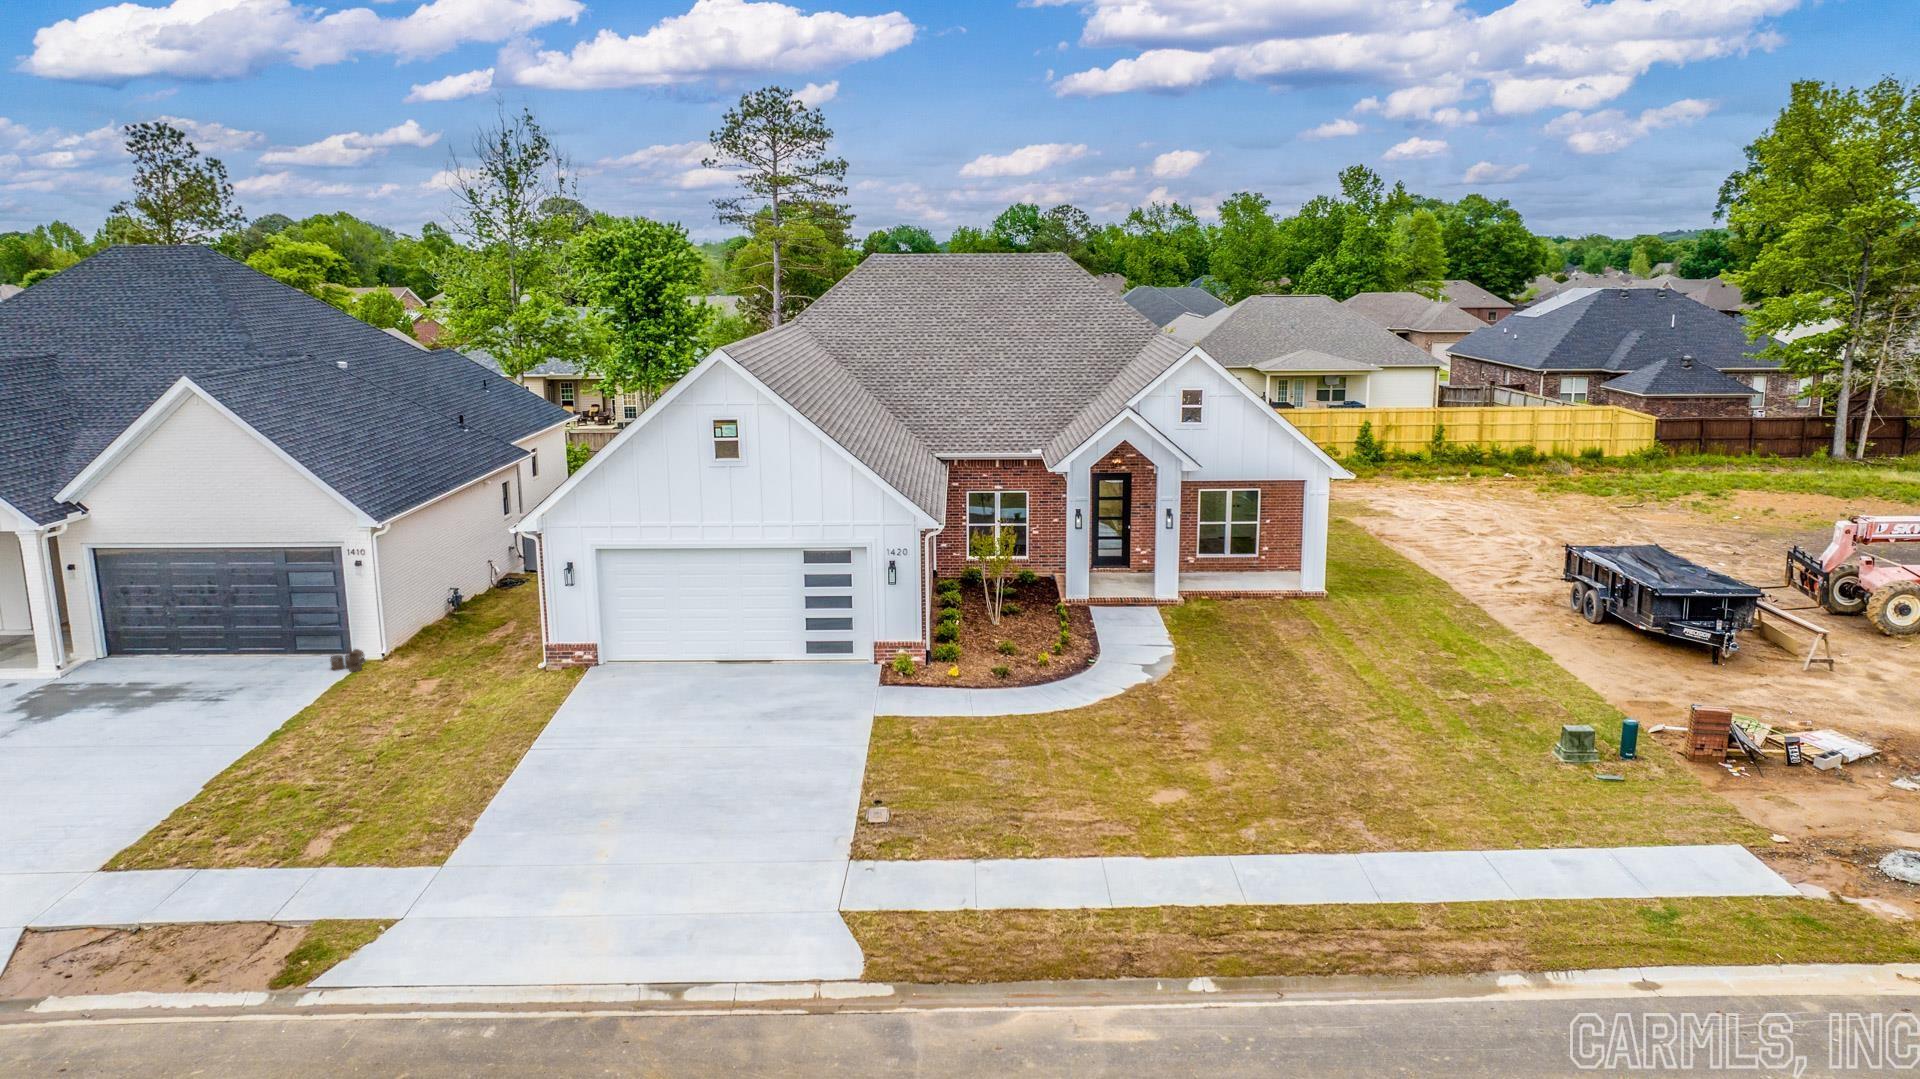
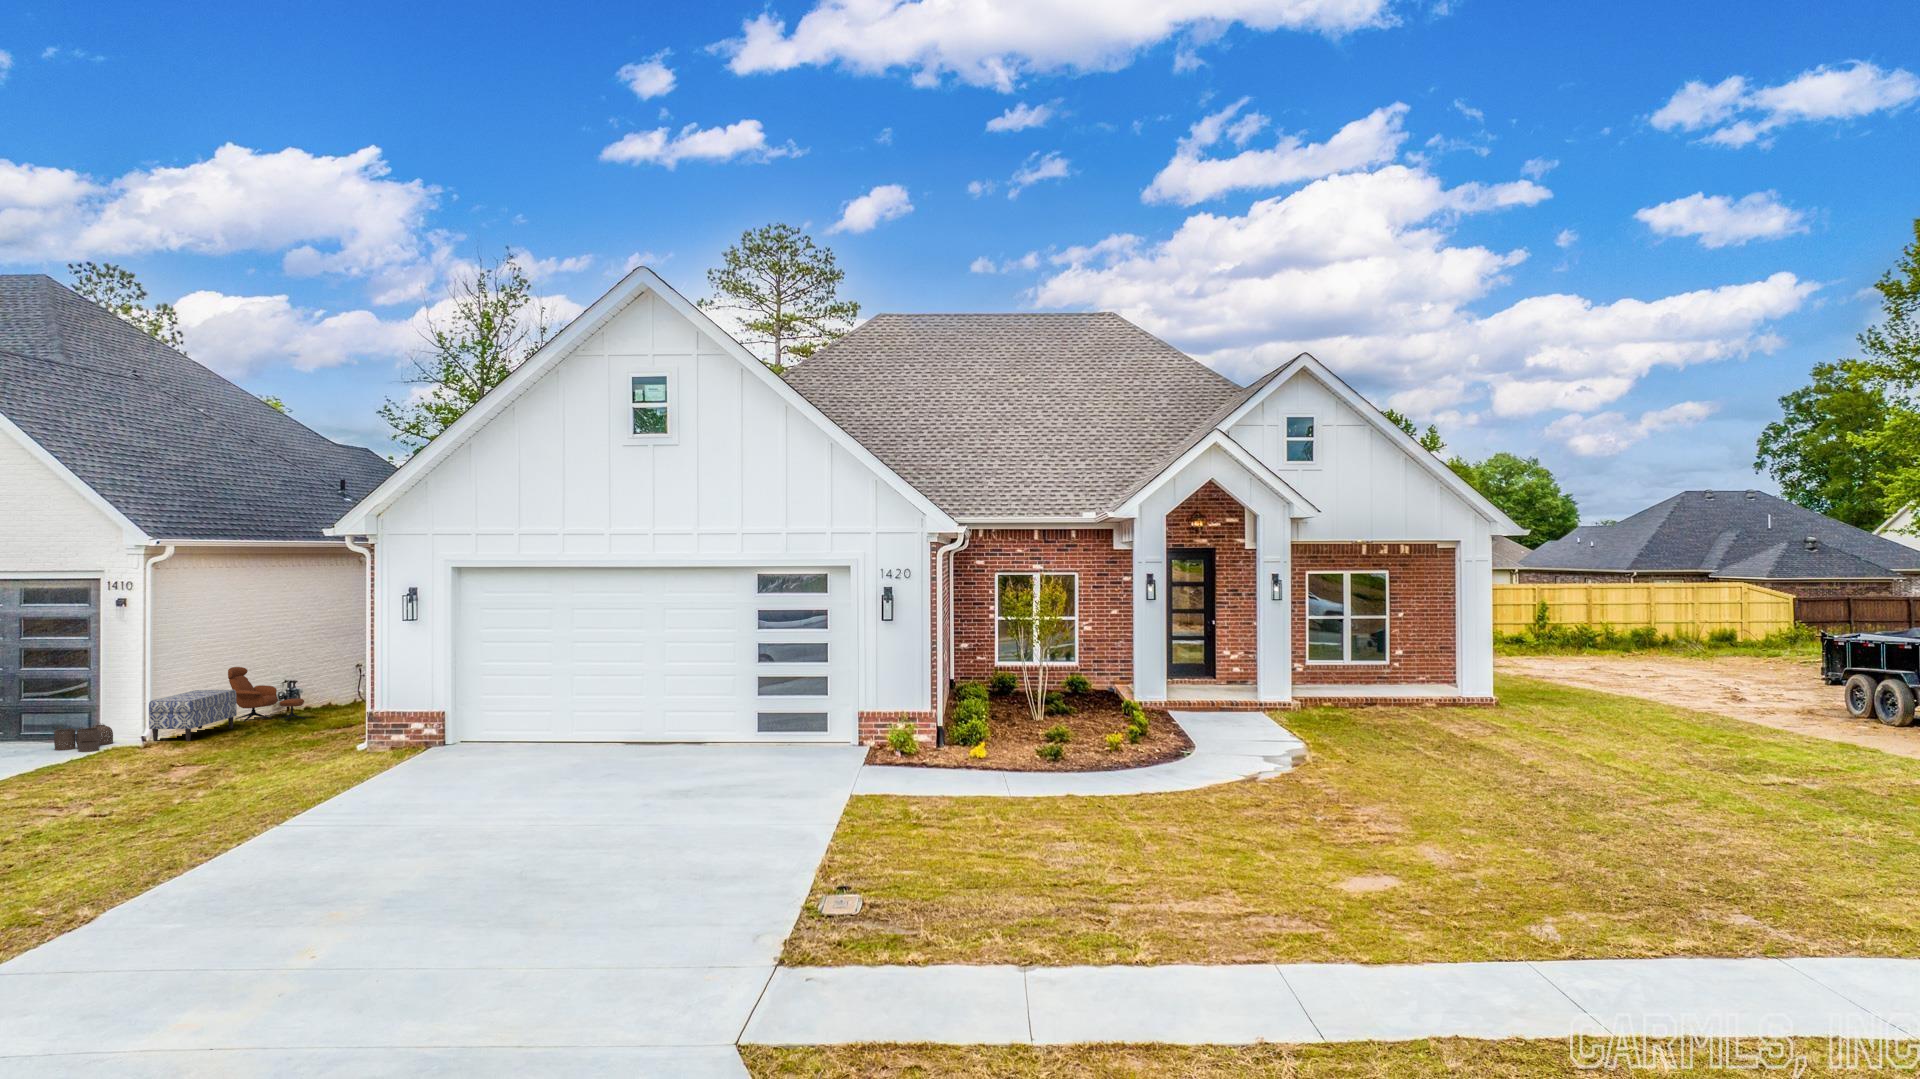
lounge chair: none [422,592,479,632] -> present [228,667,305,722]
bench: none [386,615,437,659] -> present [149,690,237,741]

